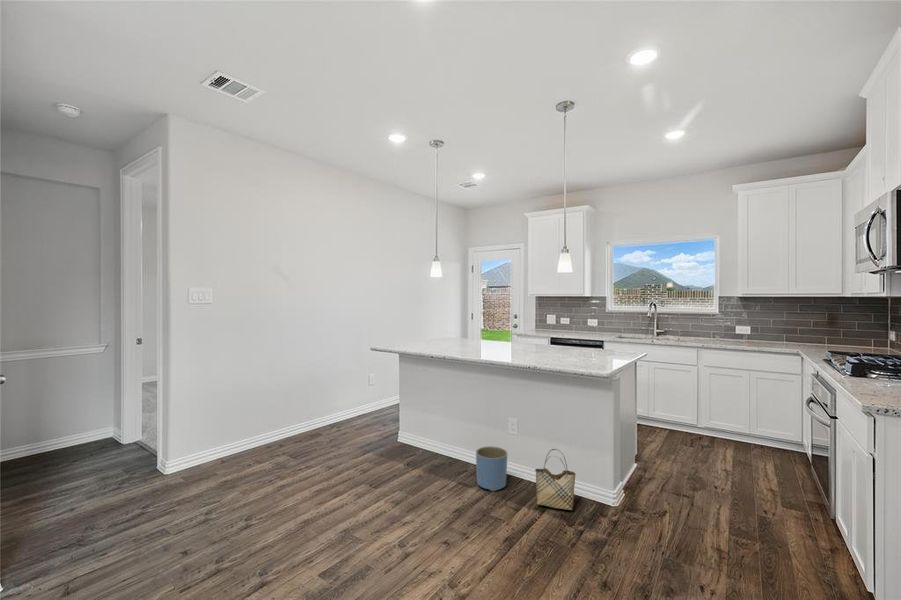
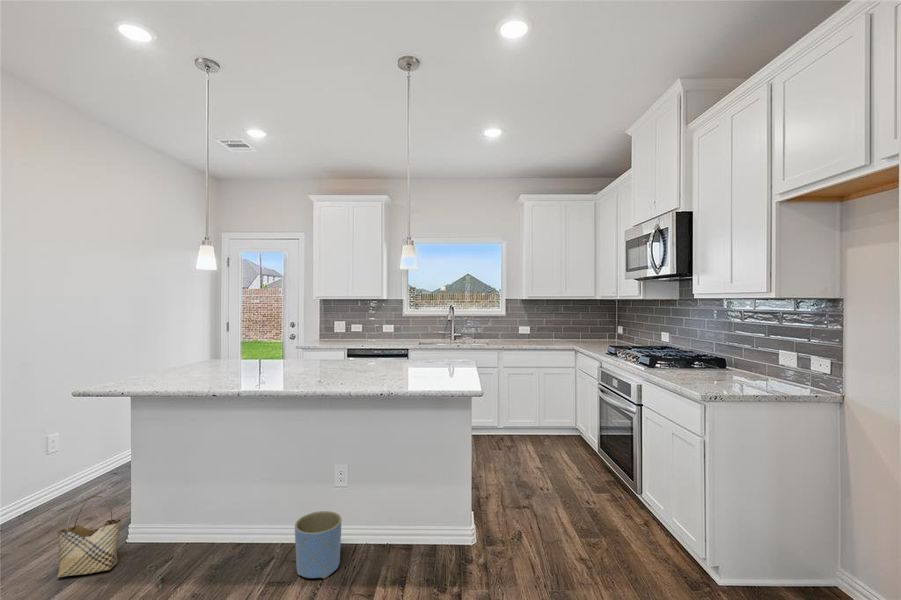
woven basket: present [535,449,576,510] -> present [57,496,121,578]

